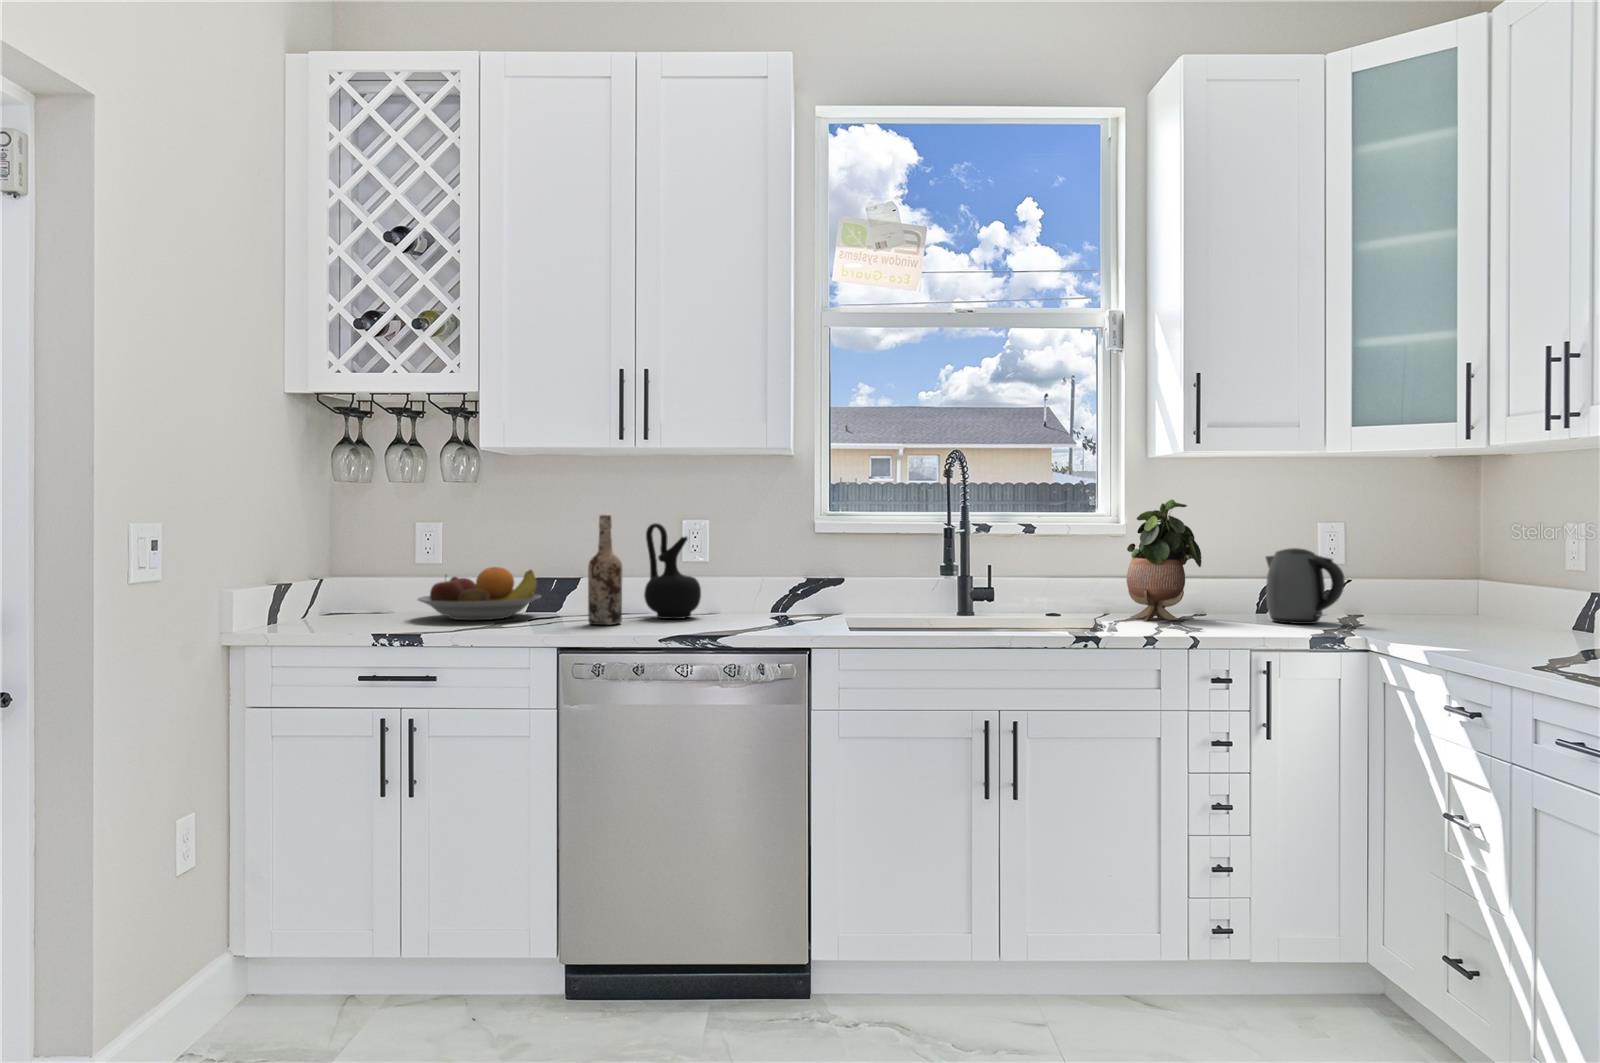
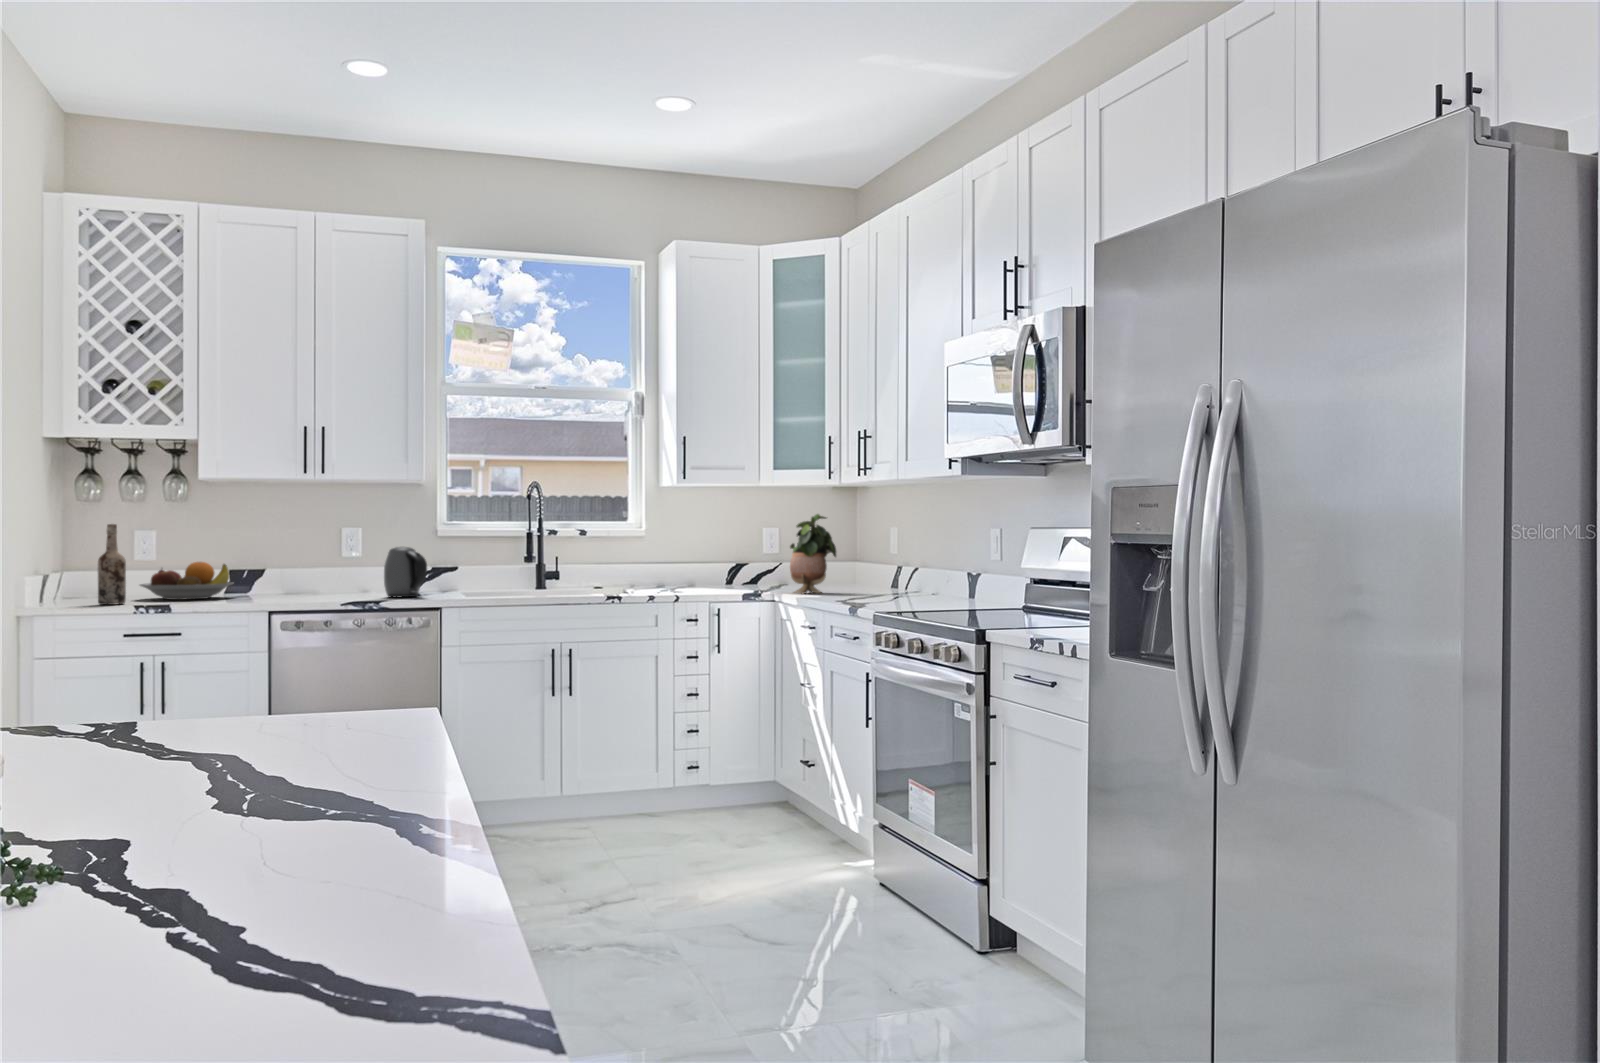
potted plant: present [1127,500,1202,620] -> present [790,514,836,594]
wine bottle: present [588,515,622,625] -> present [98,524,126,605]
ceramic jug: present [644,523,701,619] -> none [315,530,357,596]
kettle: present [1266,548,1345,624] -> present [384,547,427,598]

